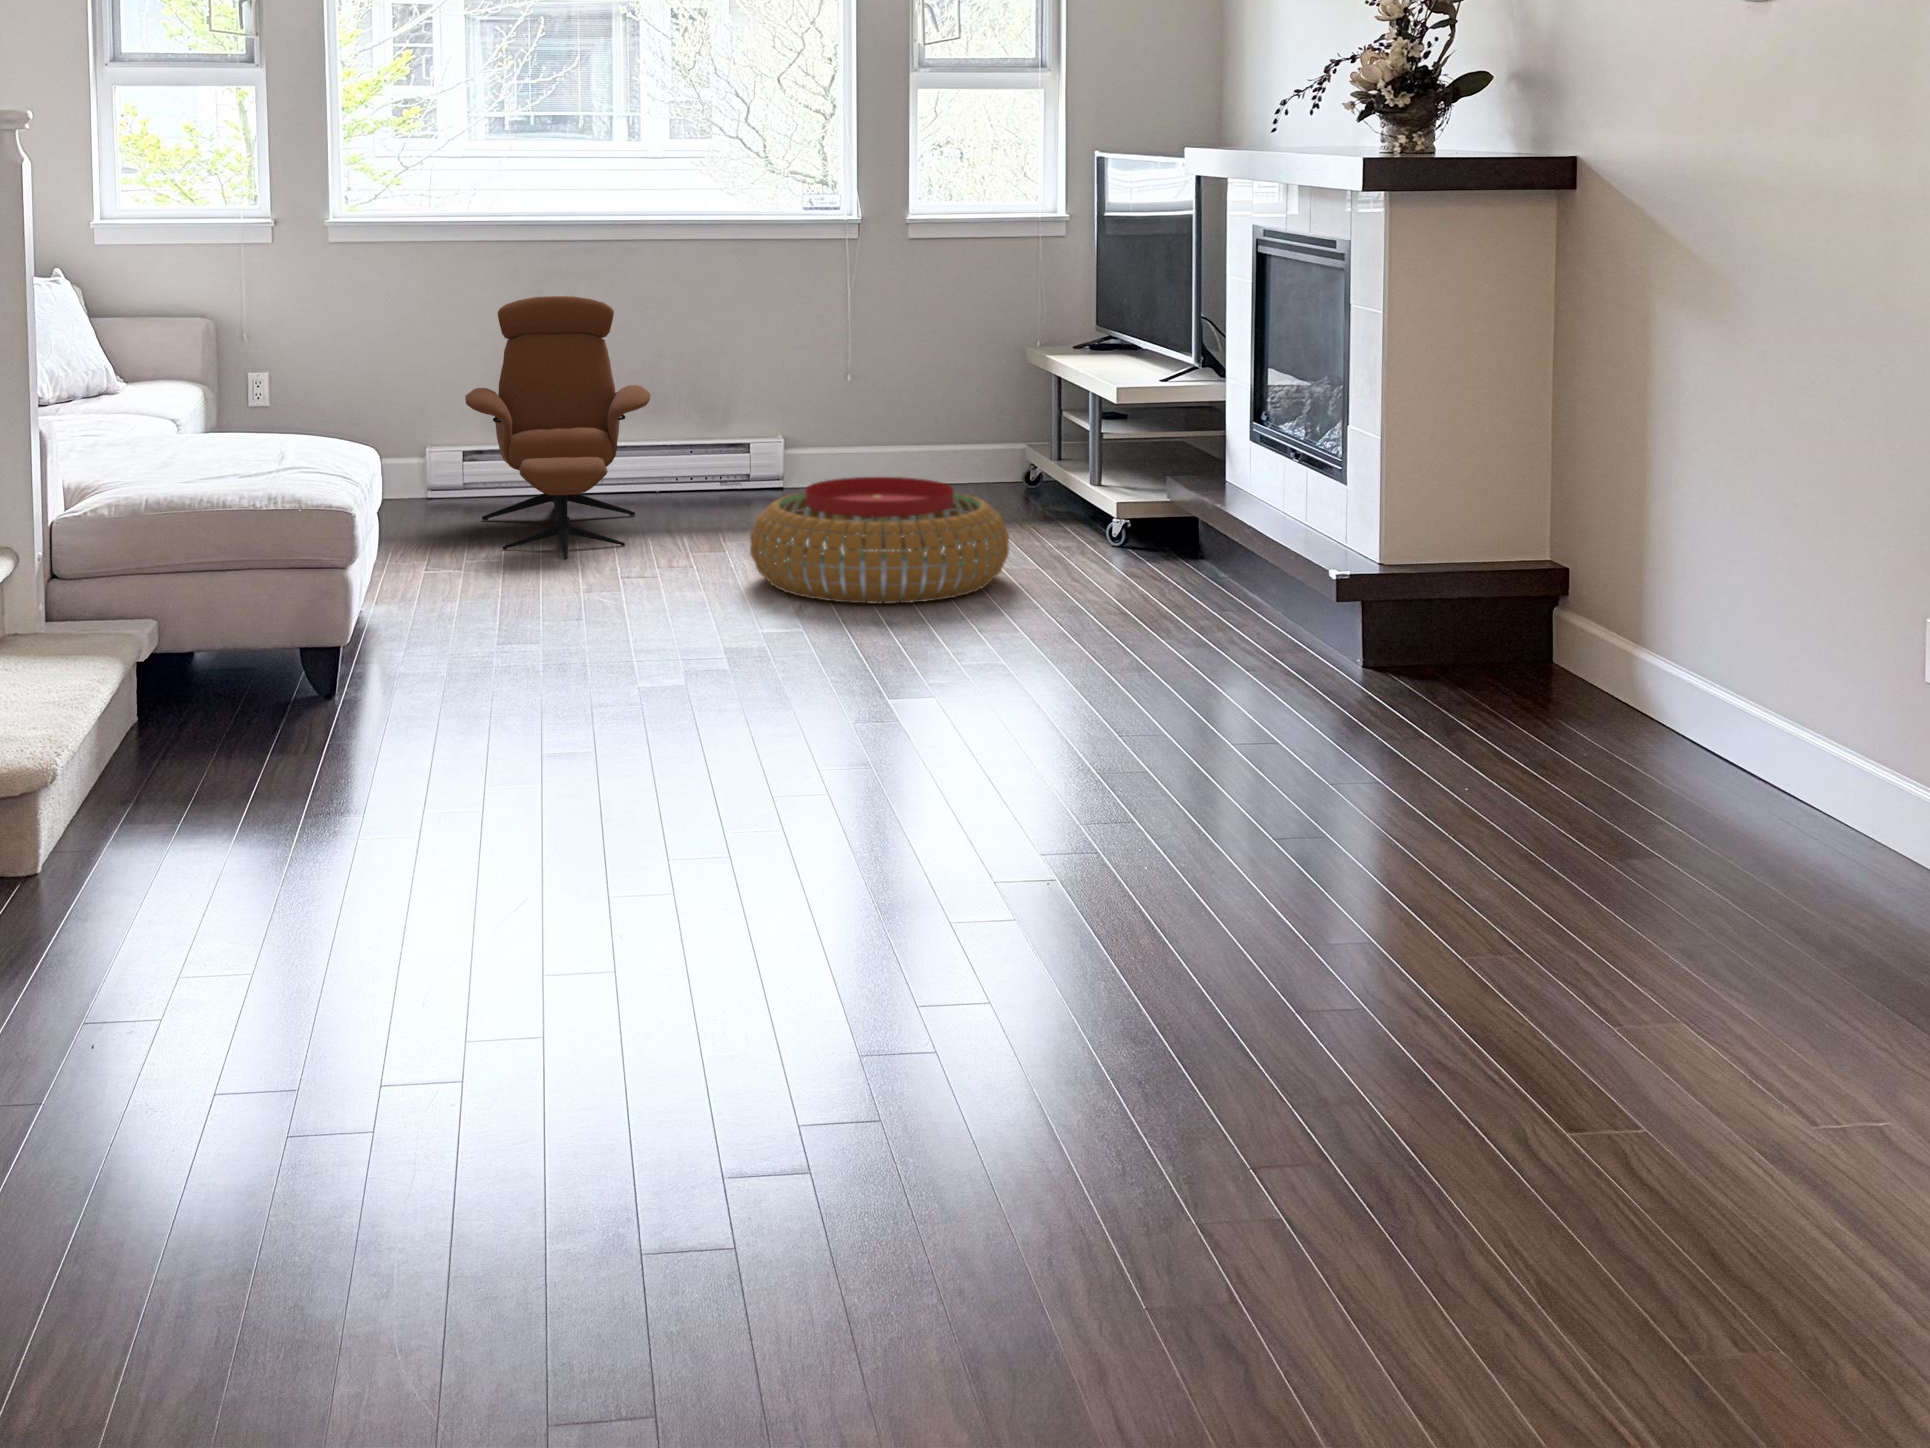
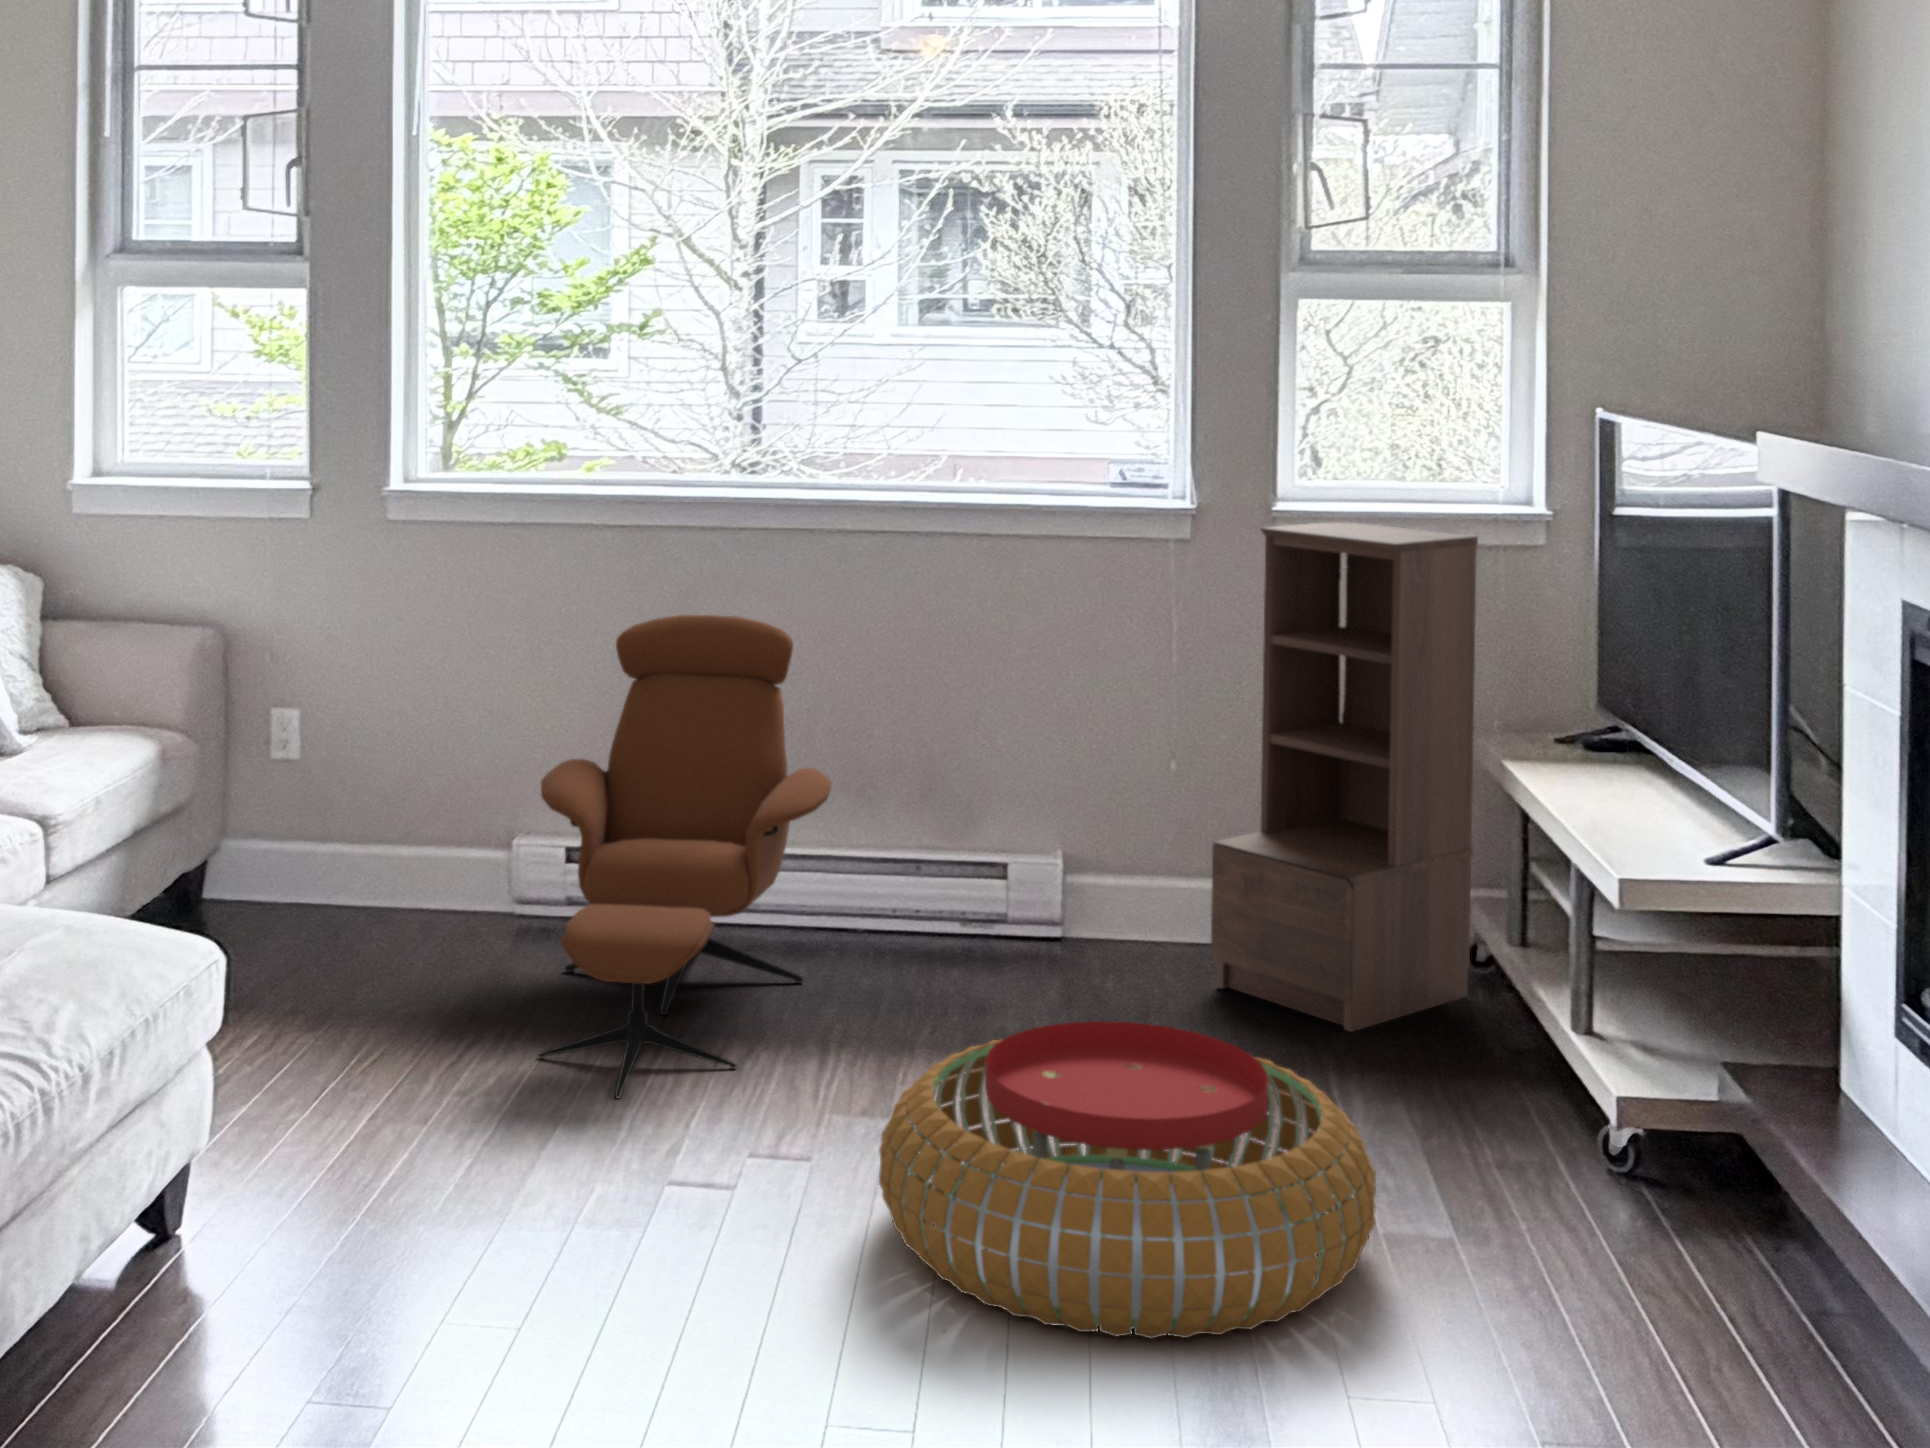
bookshelf: none [879,224,1029,513] -> present [1211,523,1478,1032]

